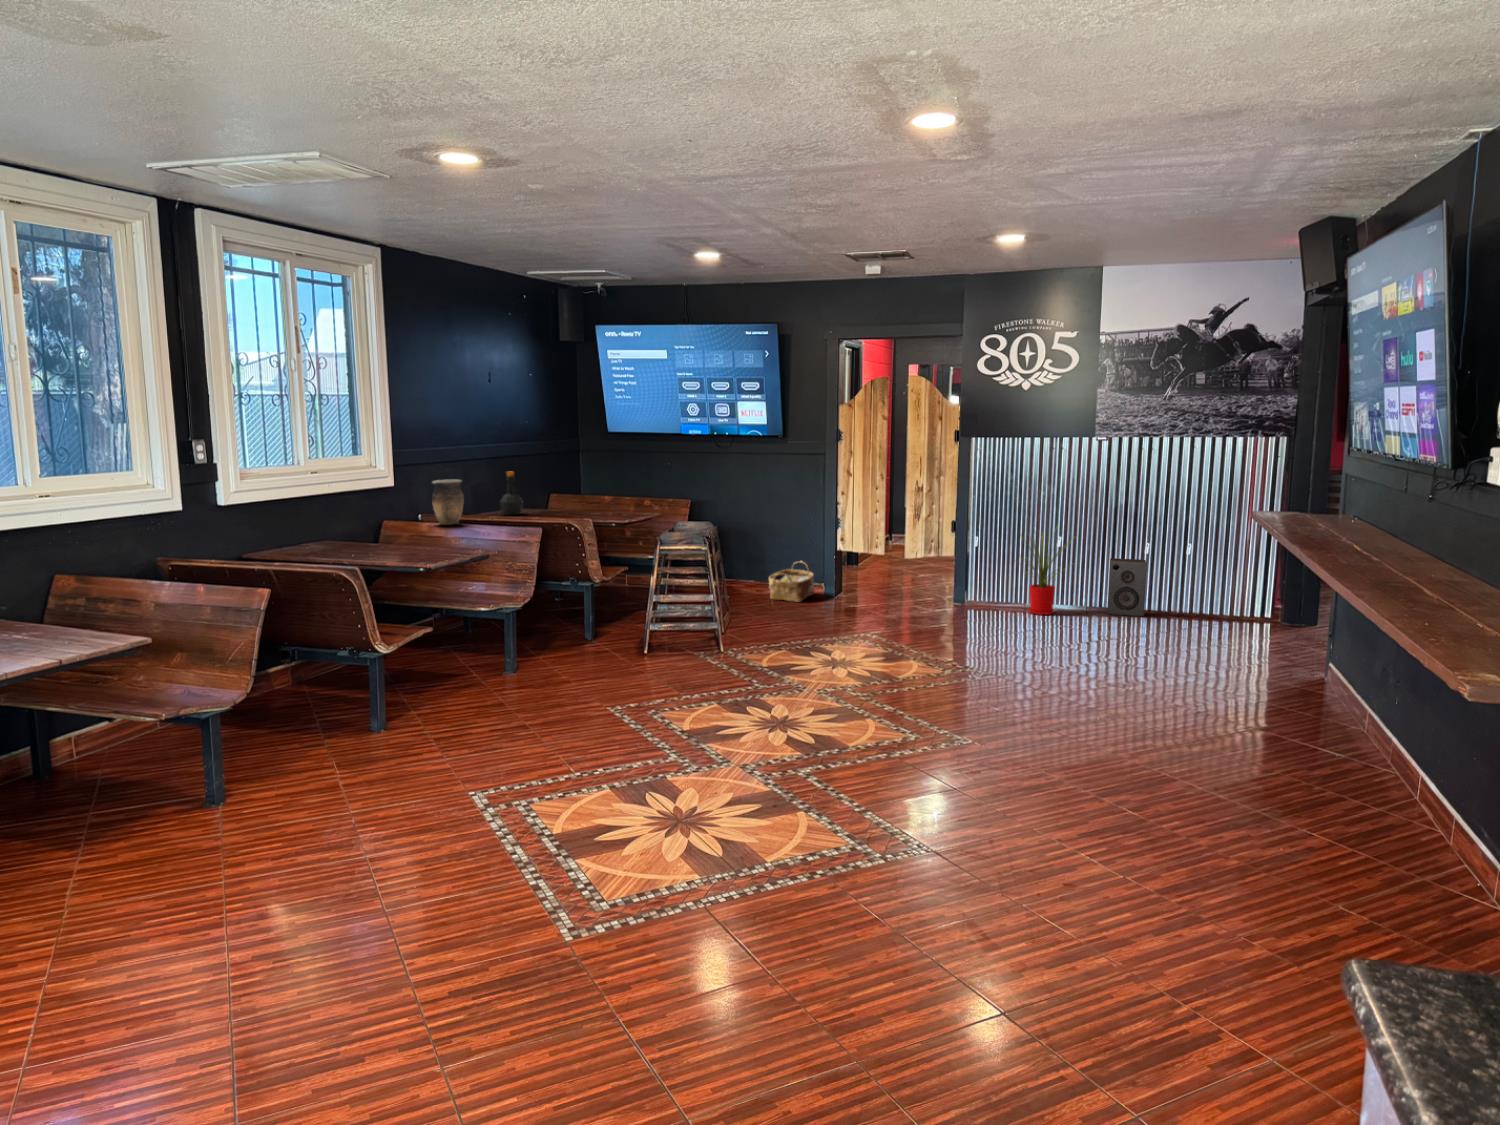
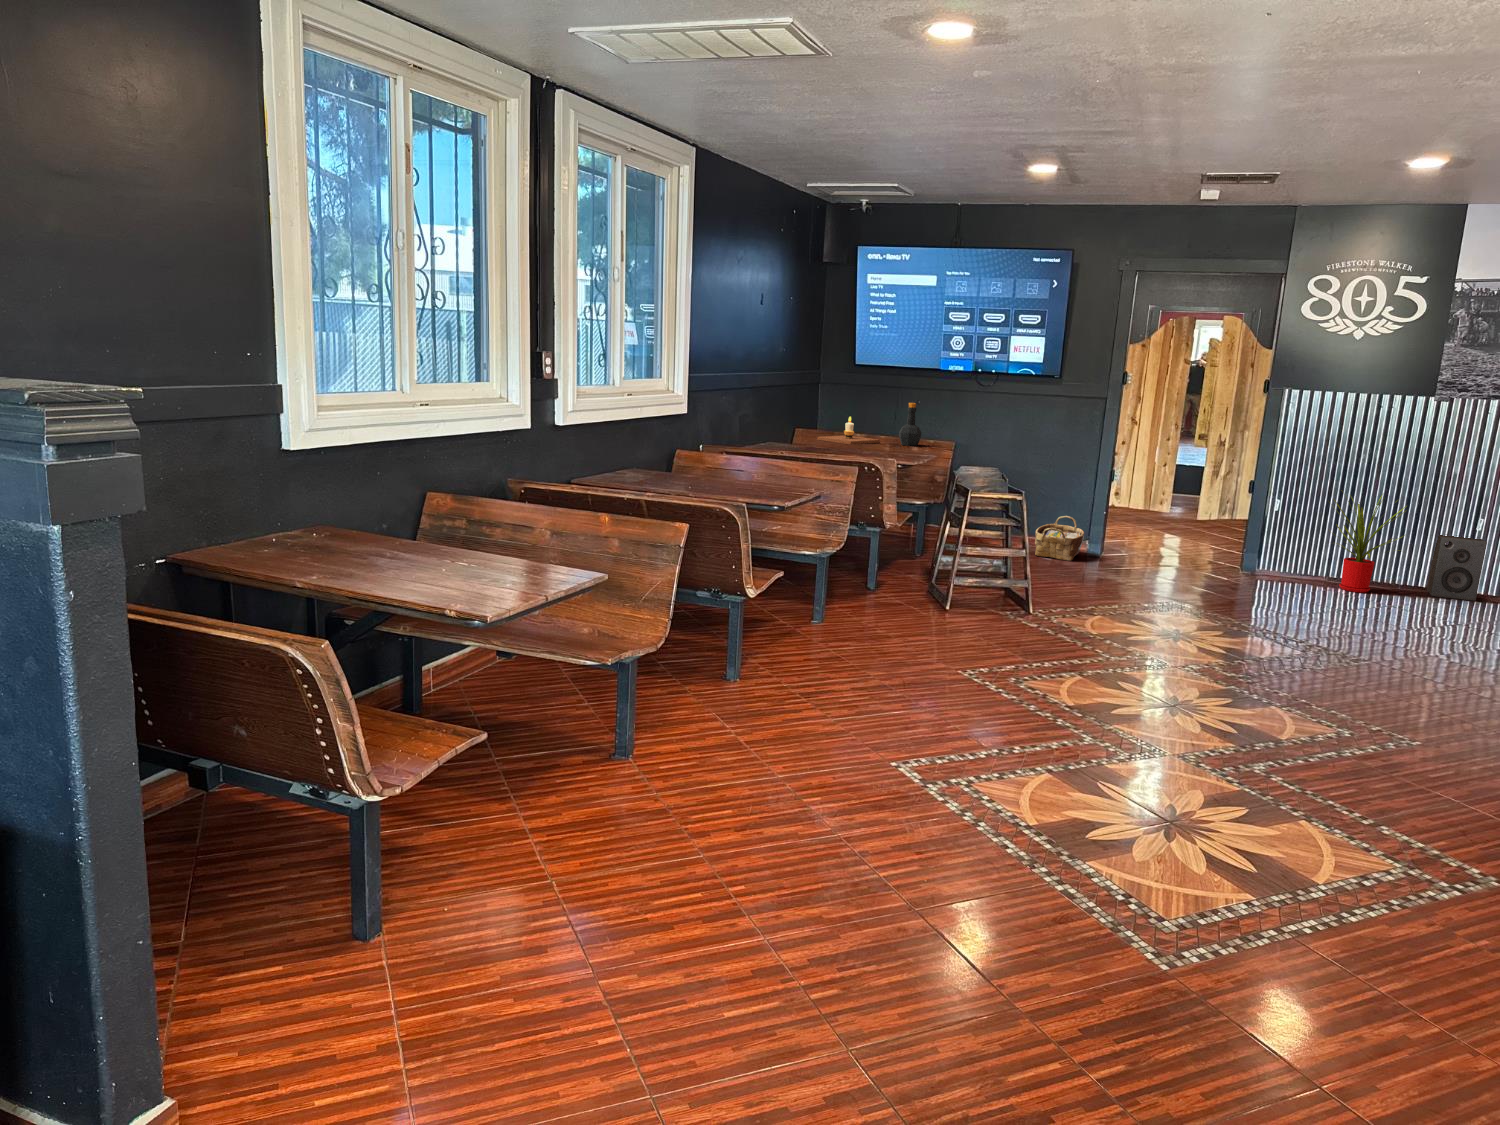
bottle: present [500,472,523,515] -> present [899,403,921,446]
vase: present [432,480,464,525] -> none [729,407,763,457]
candle: none [561,482,618,507] -> present [818,417,880,444]

